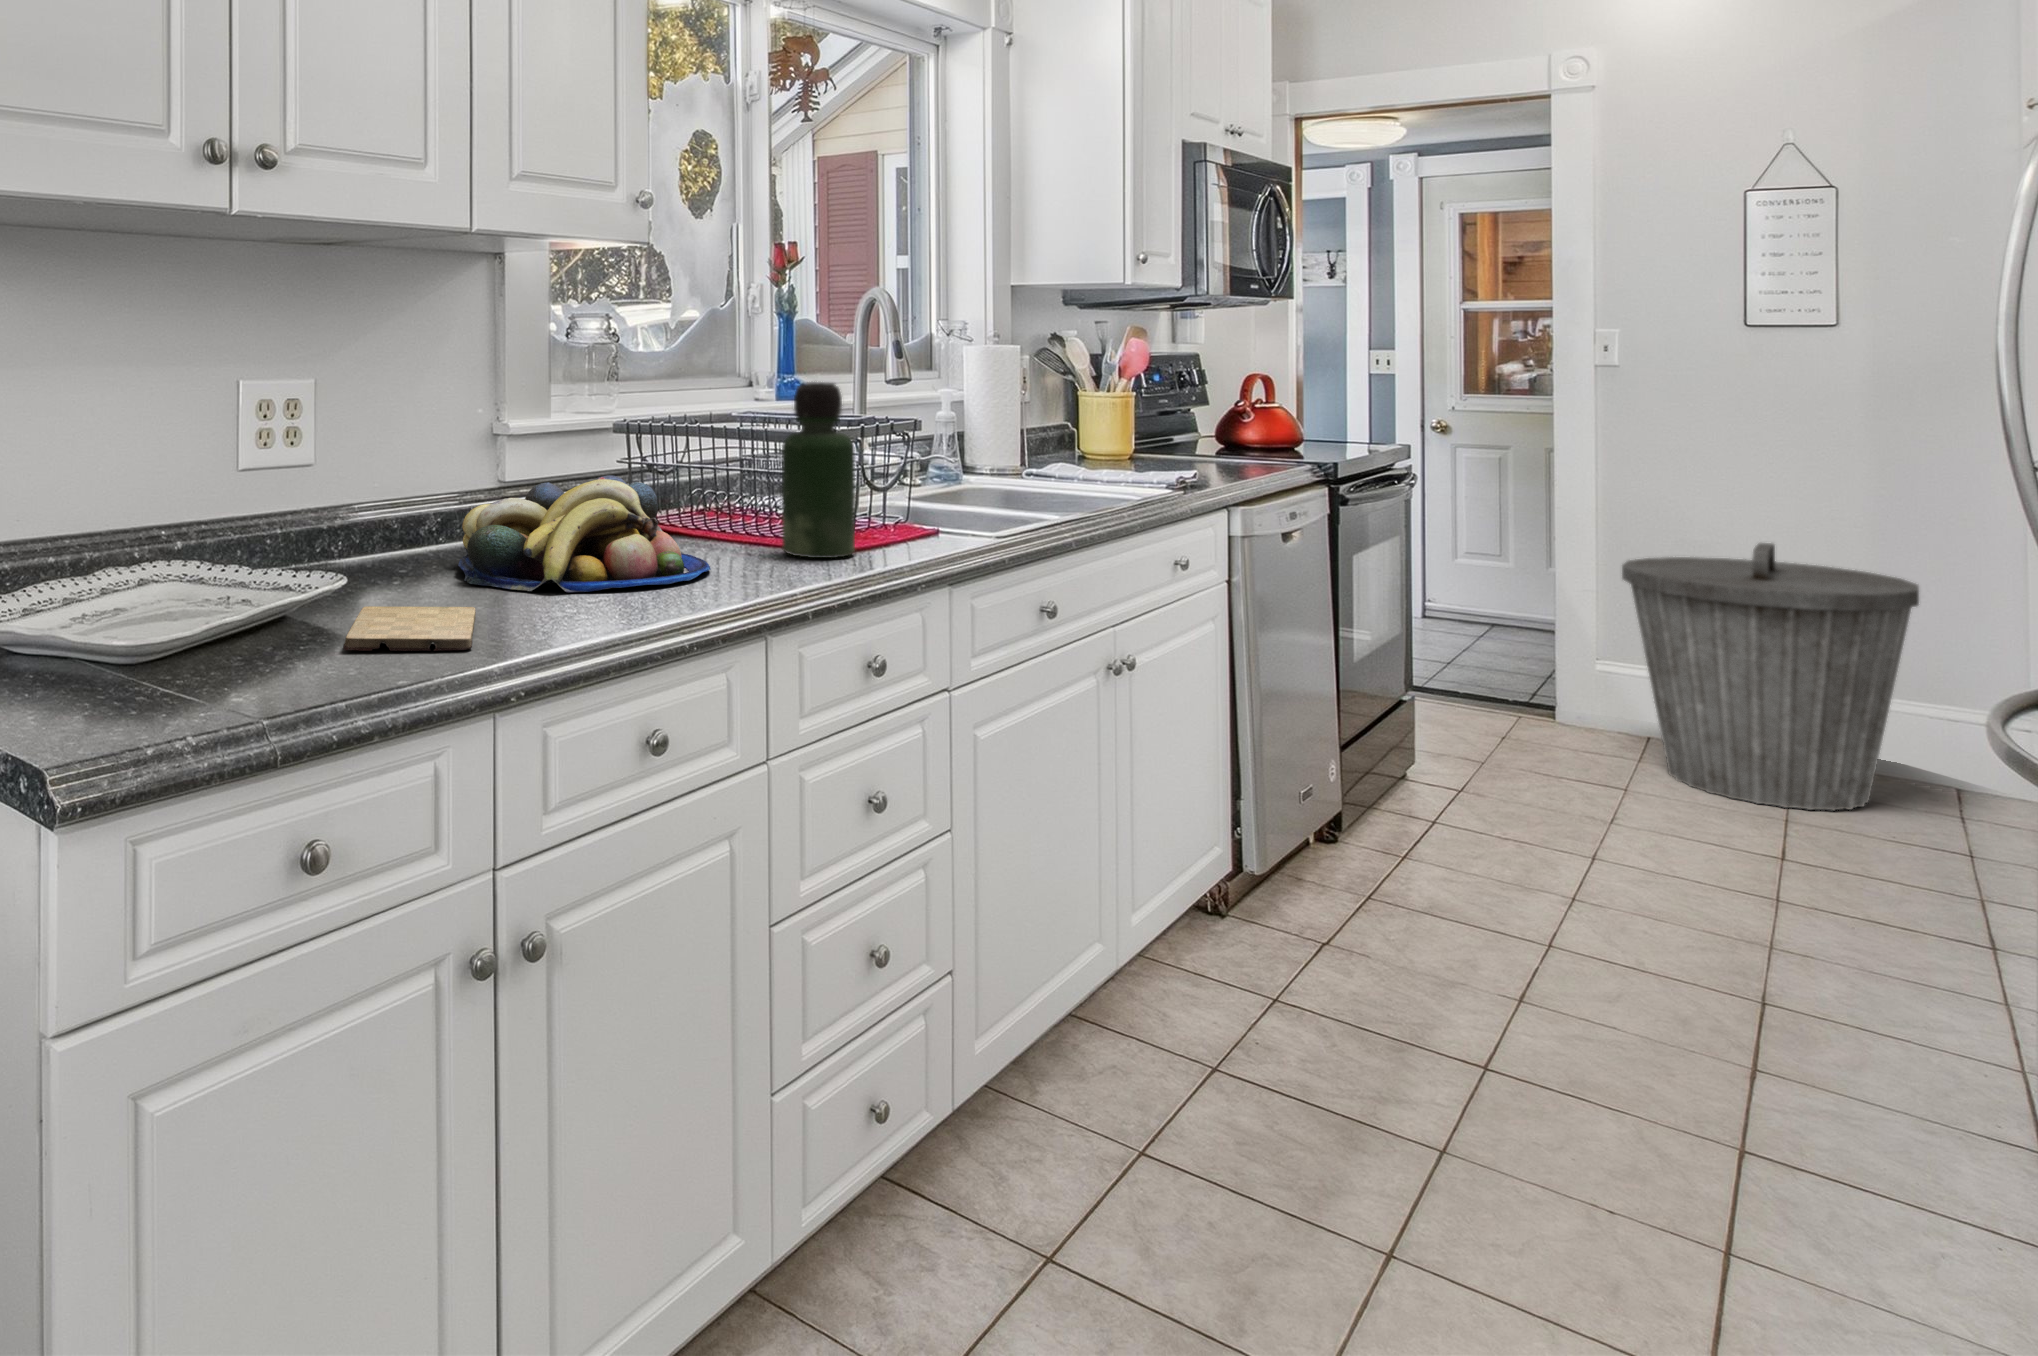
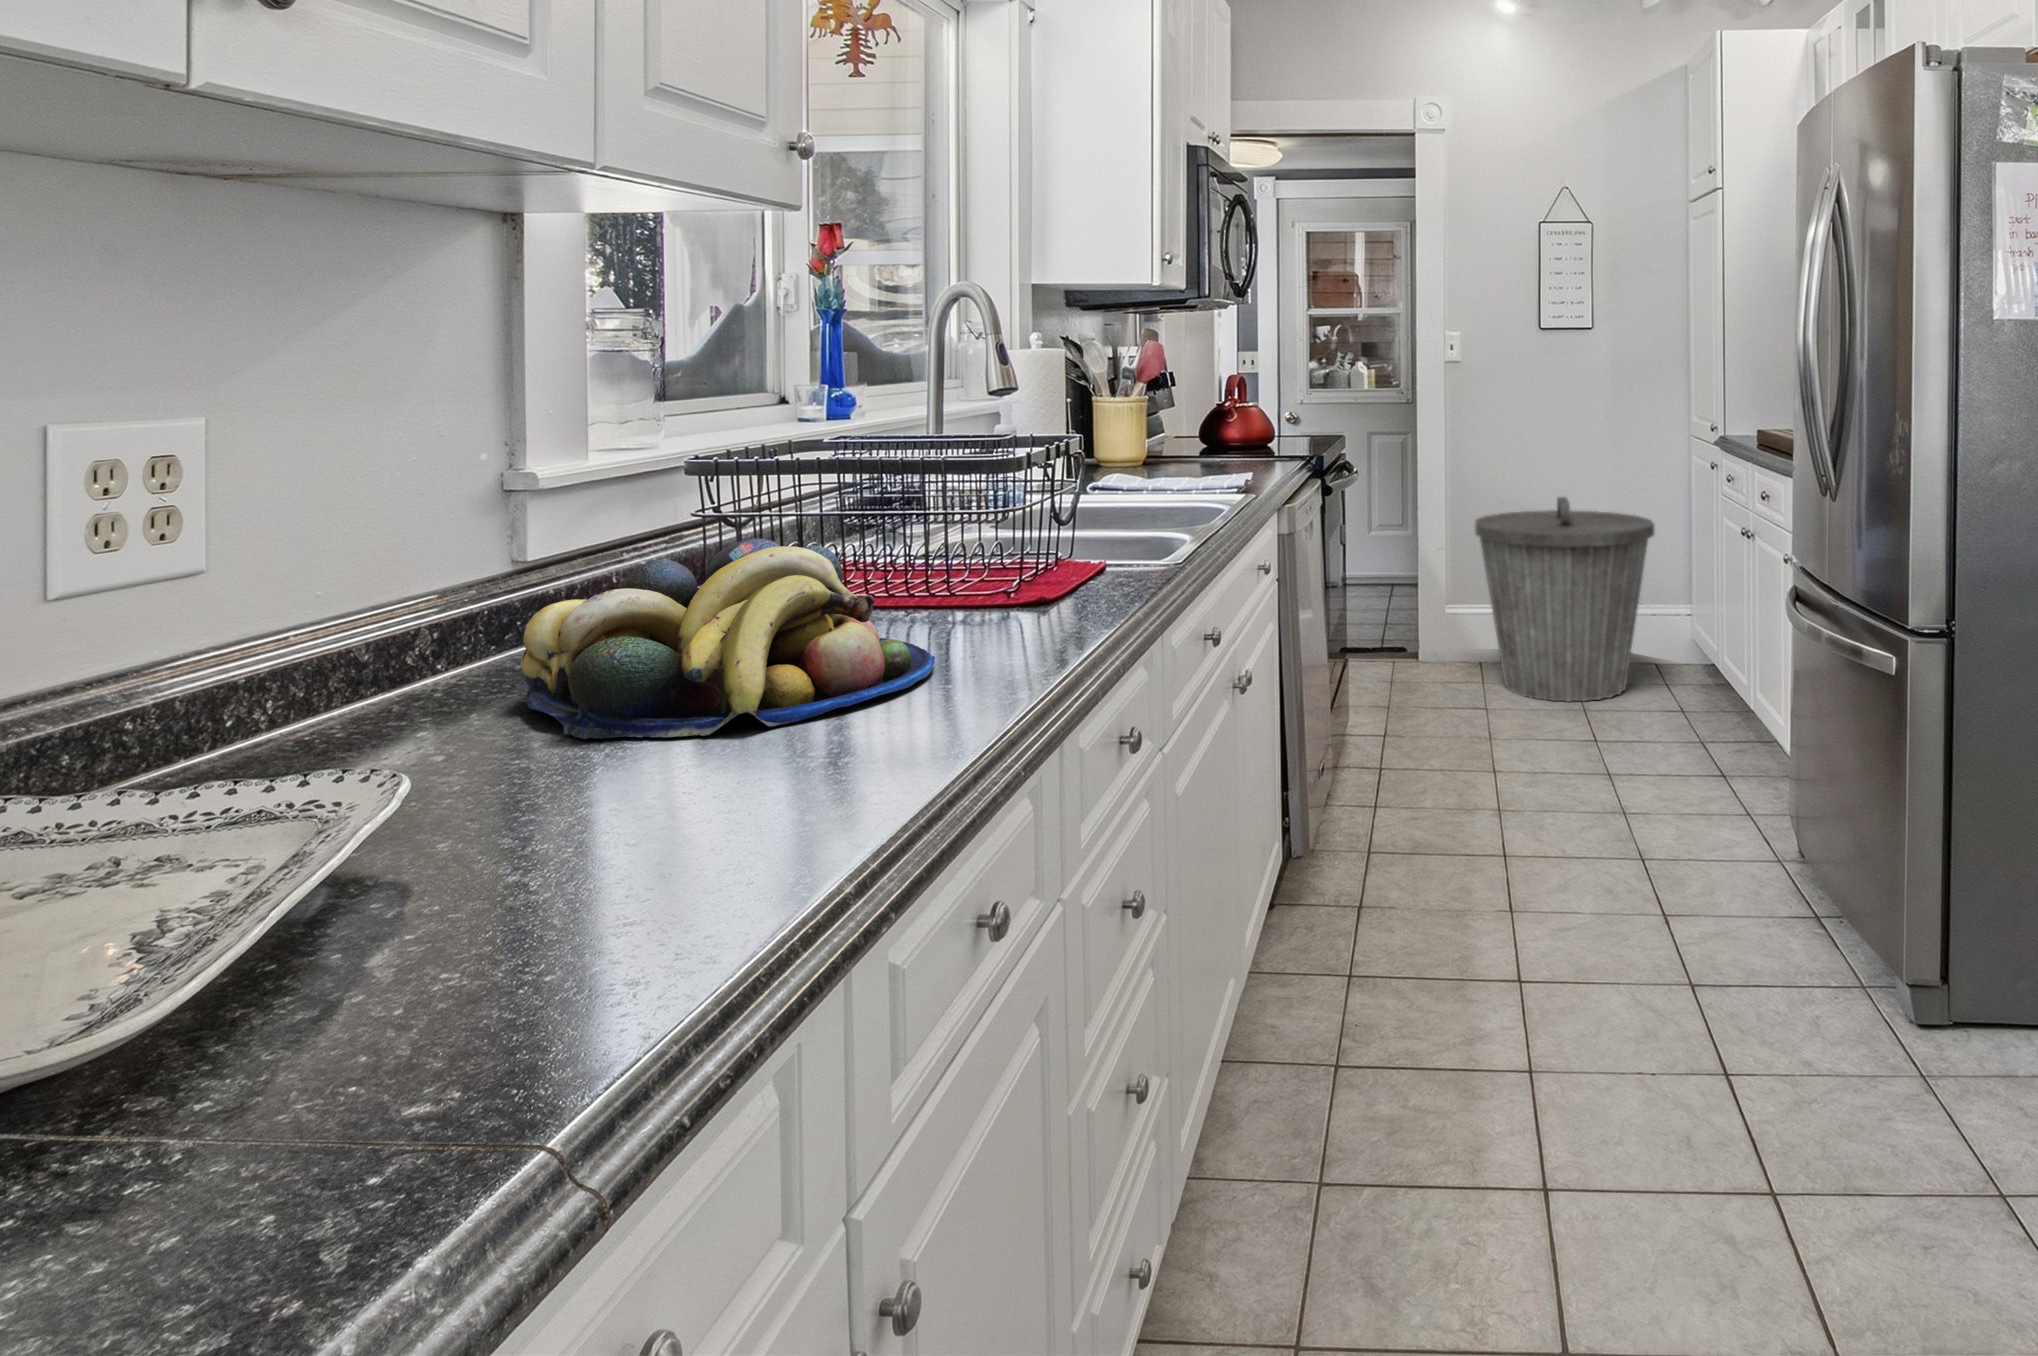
bottle: present [782,382,855,558] -> none [977,396,1070,619]
cutting board: present [343,606,476,651] -> none [453,788,756,936]

